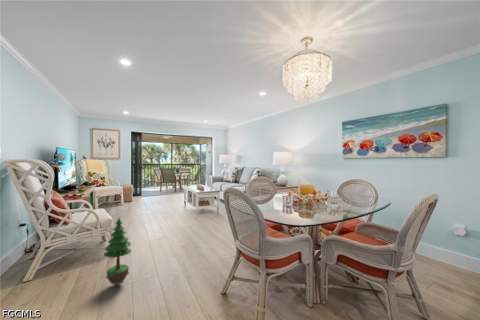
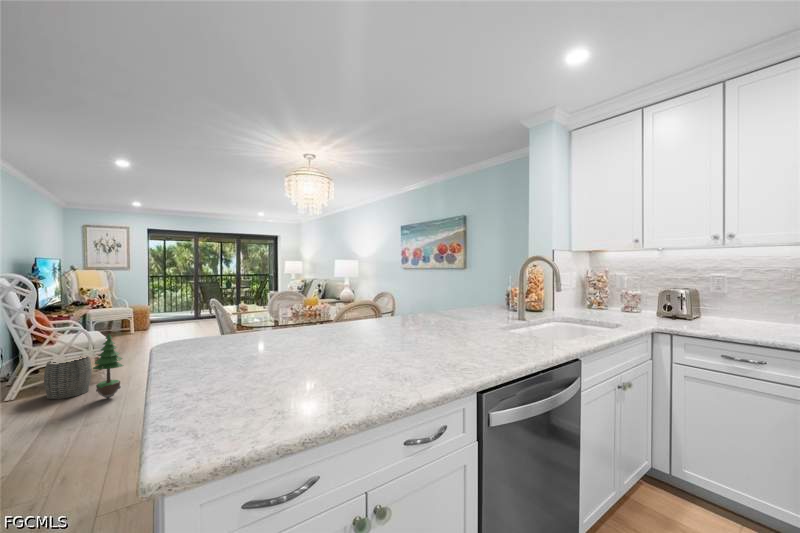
woven basket: none [59,236,101,283] -> present [44,356,92,399]

